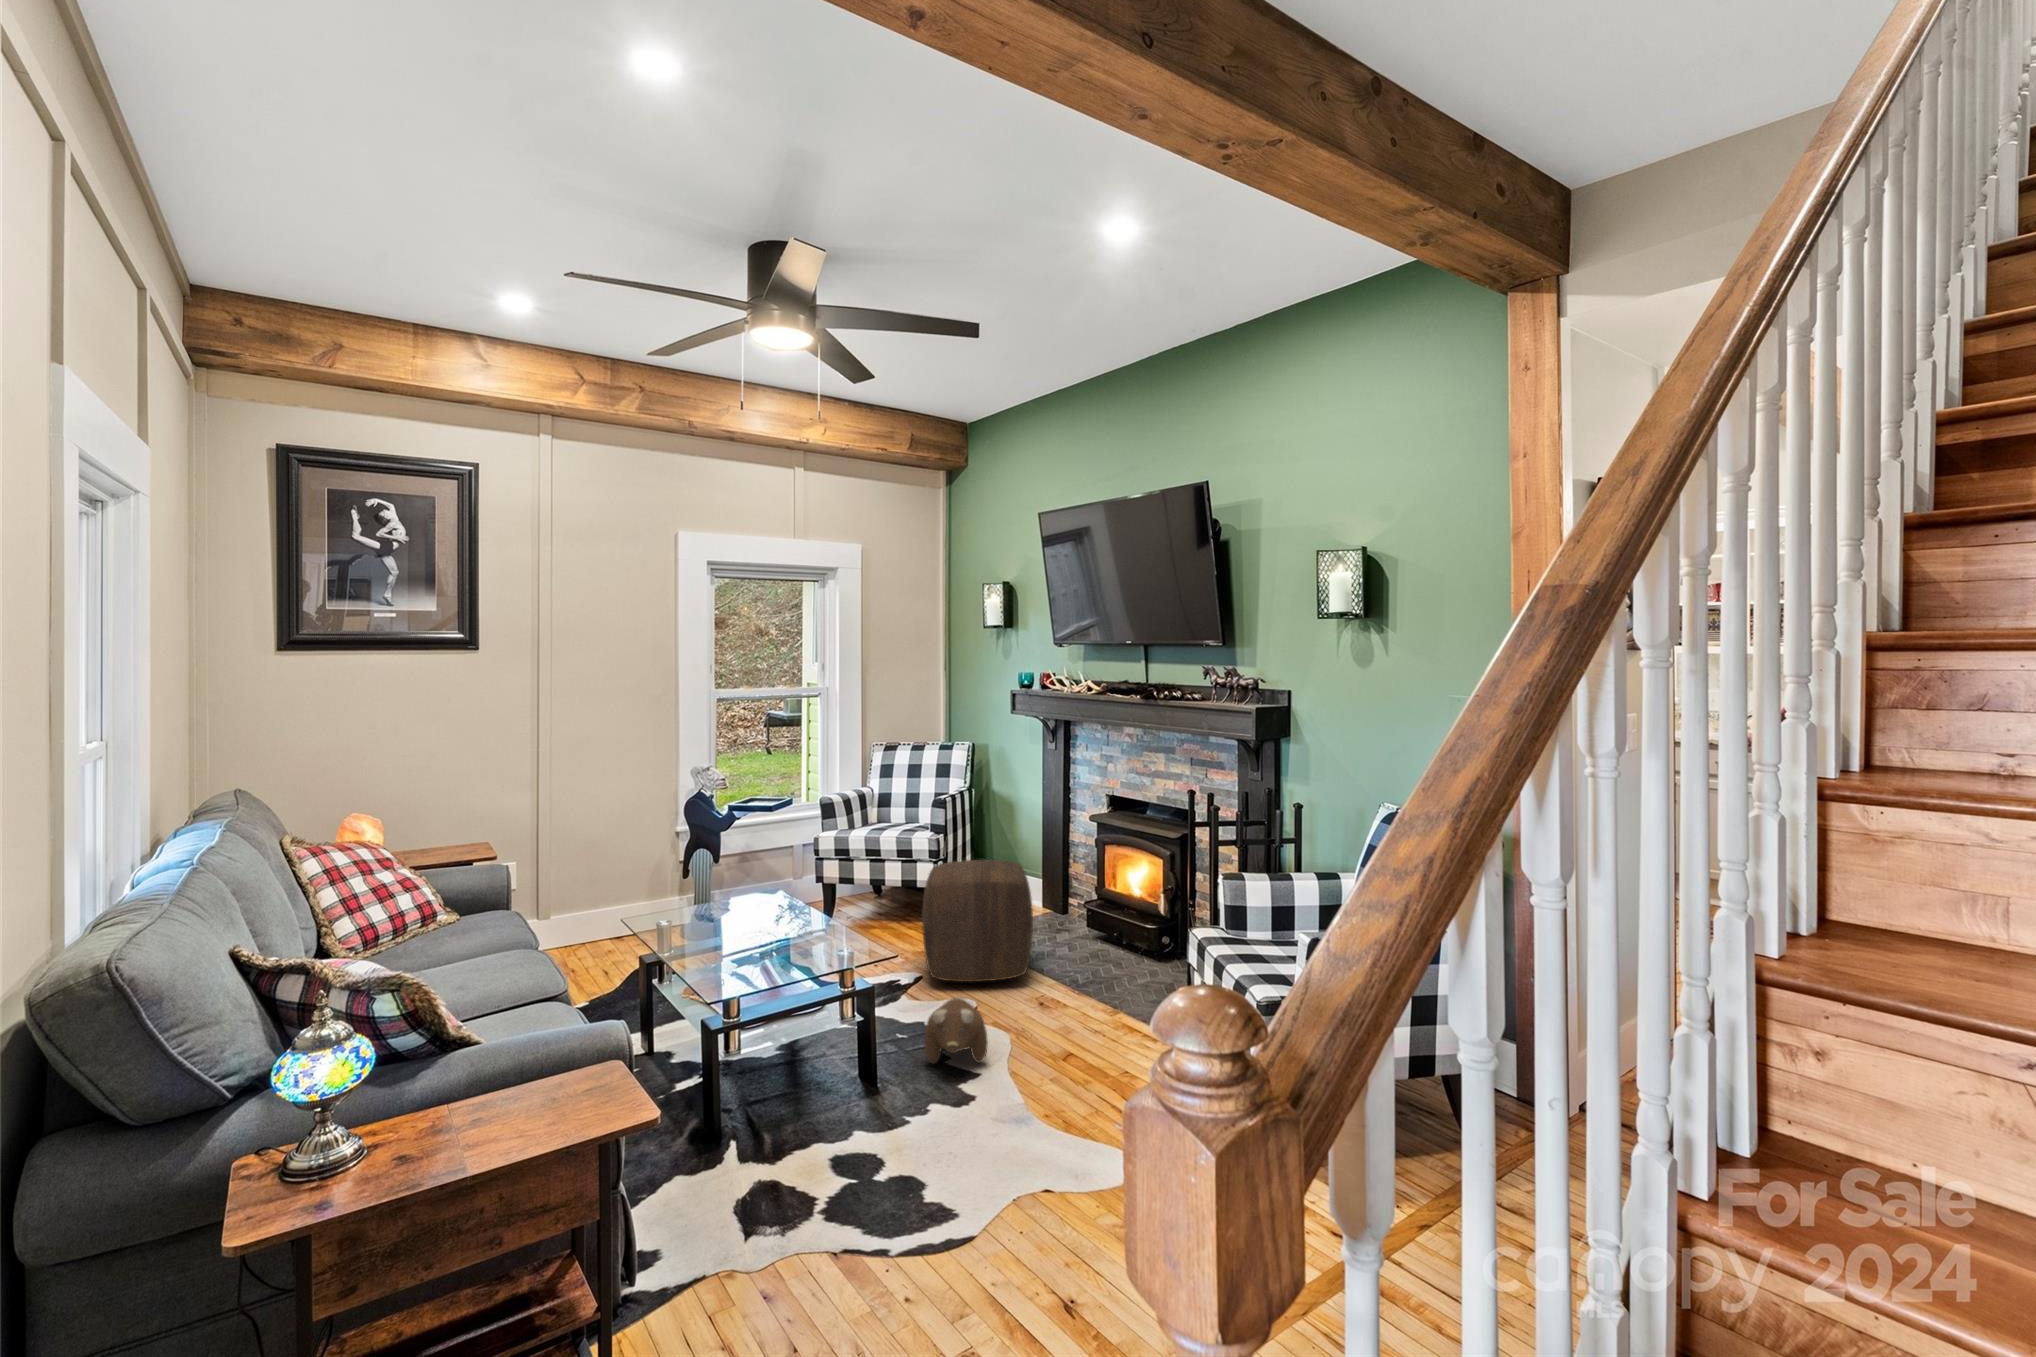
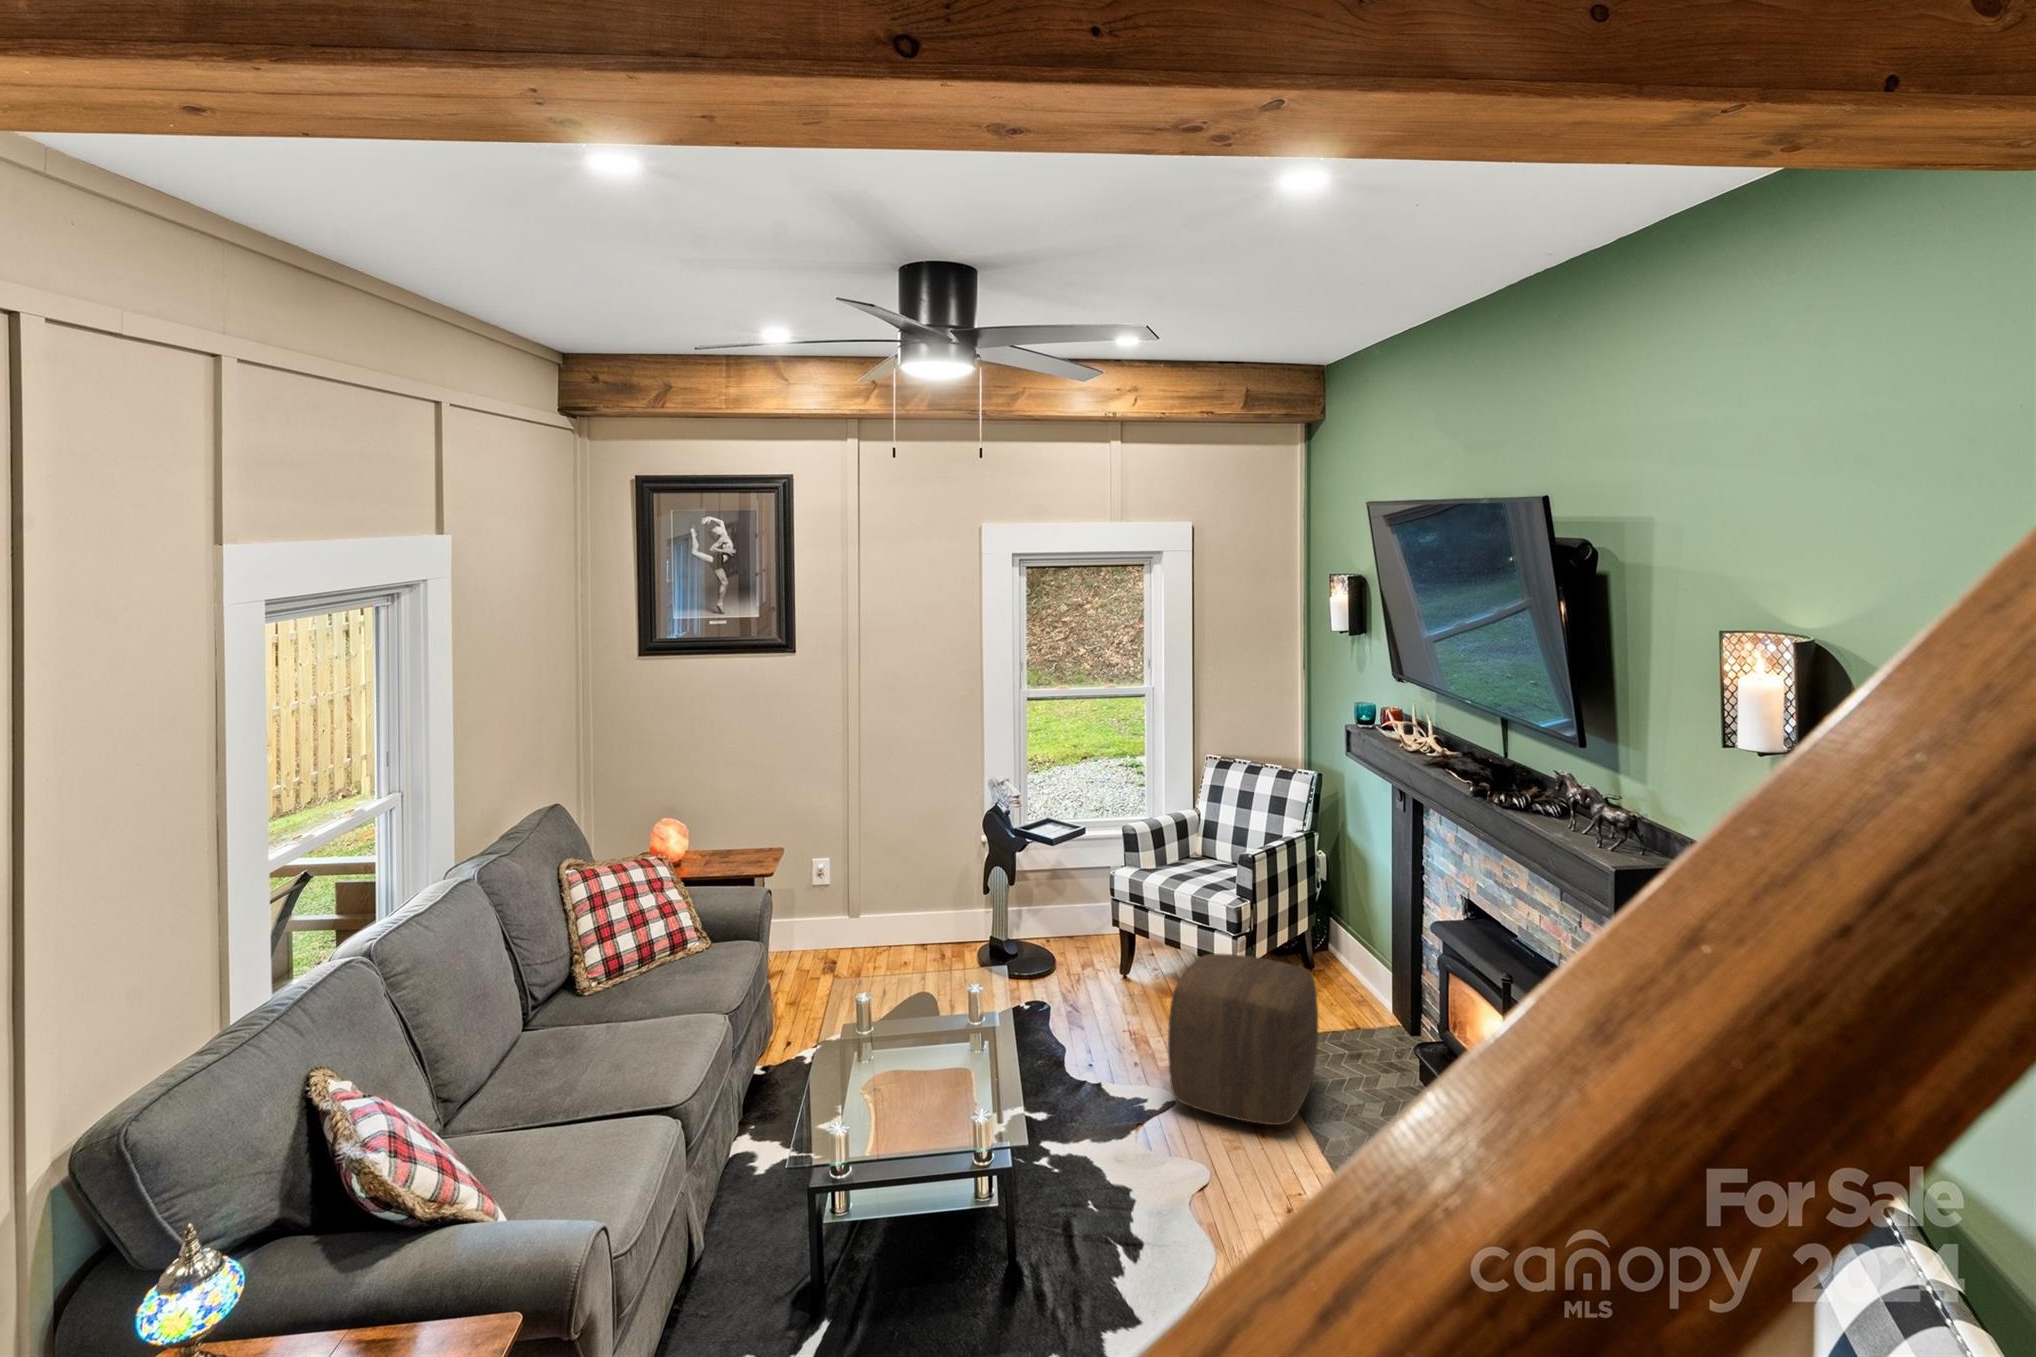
plush toy: present [924,998,988,1064] -> none [1095,1162,1176,1253]

